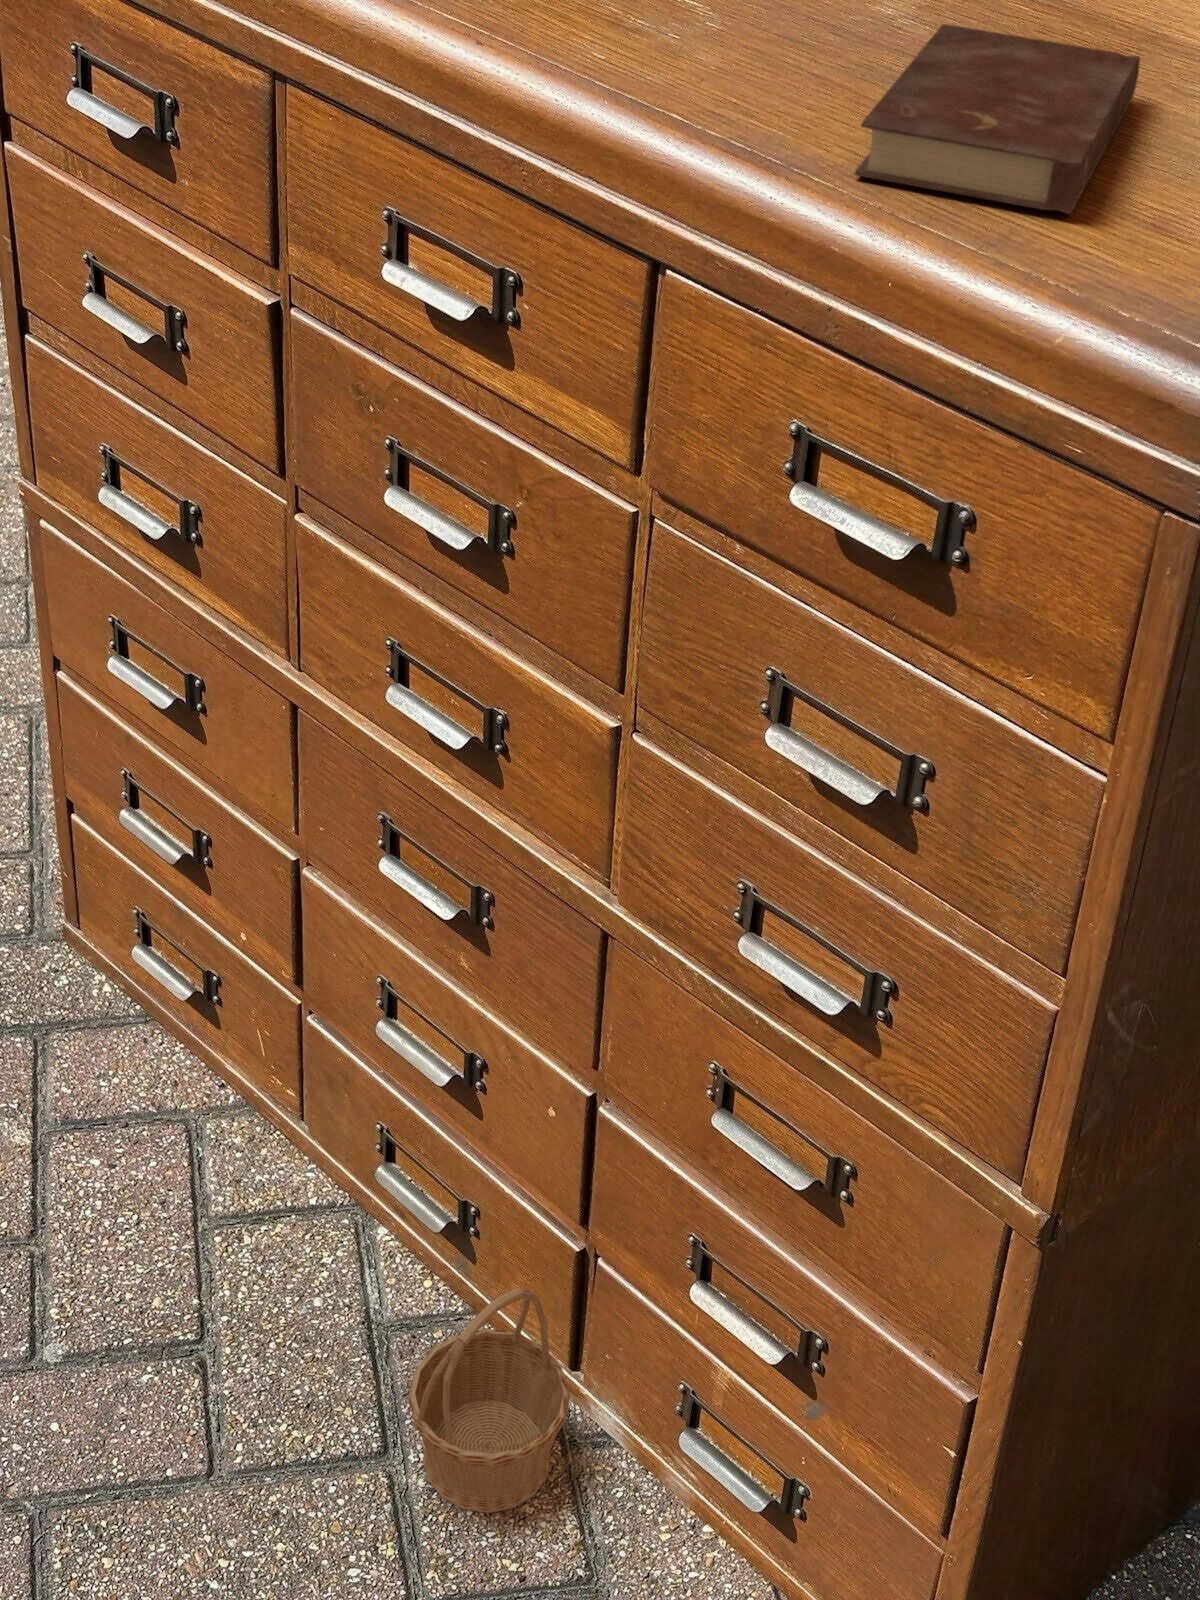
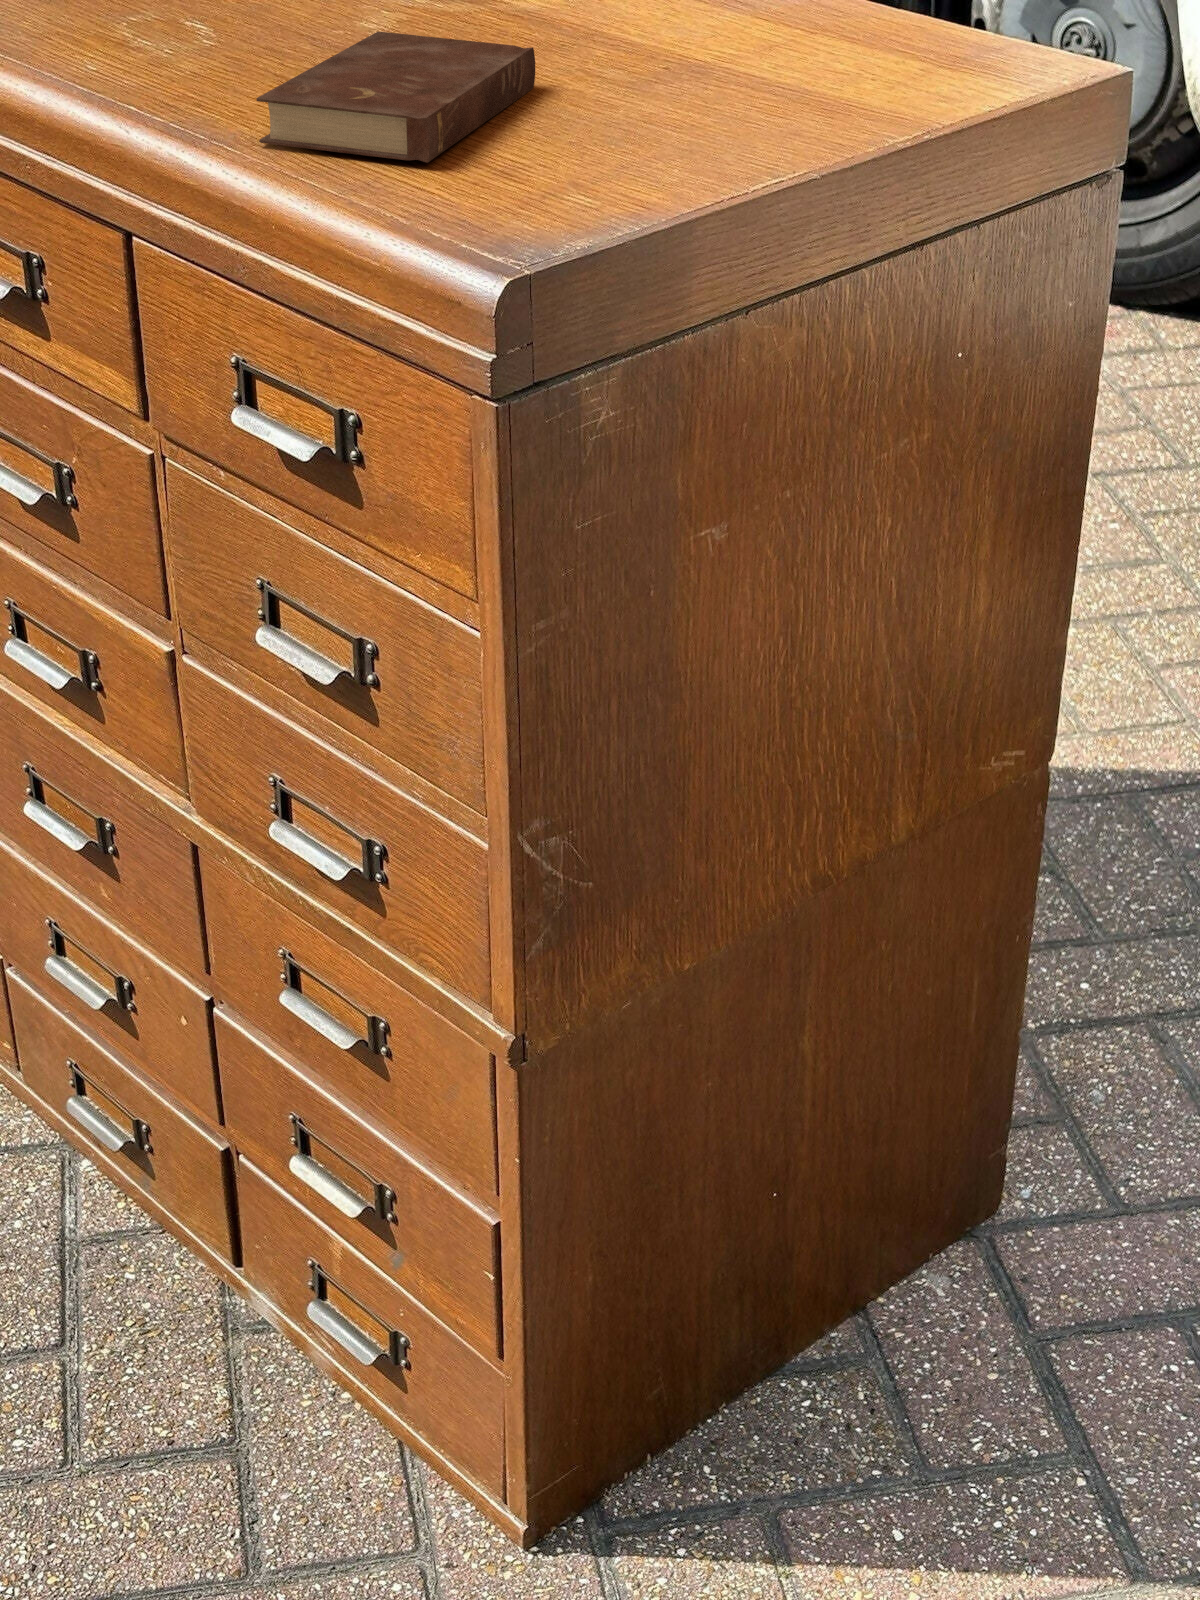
basket: present [408,1288,570,1513] -> none [70,1180,218,1390]

